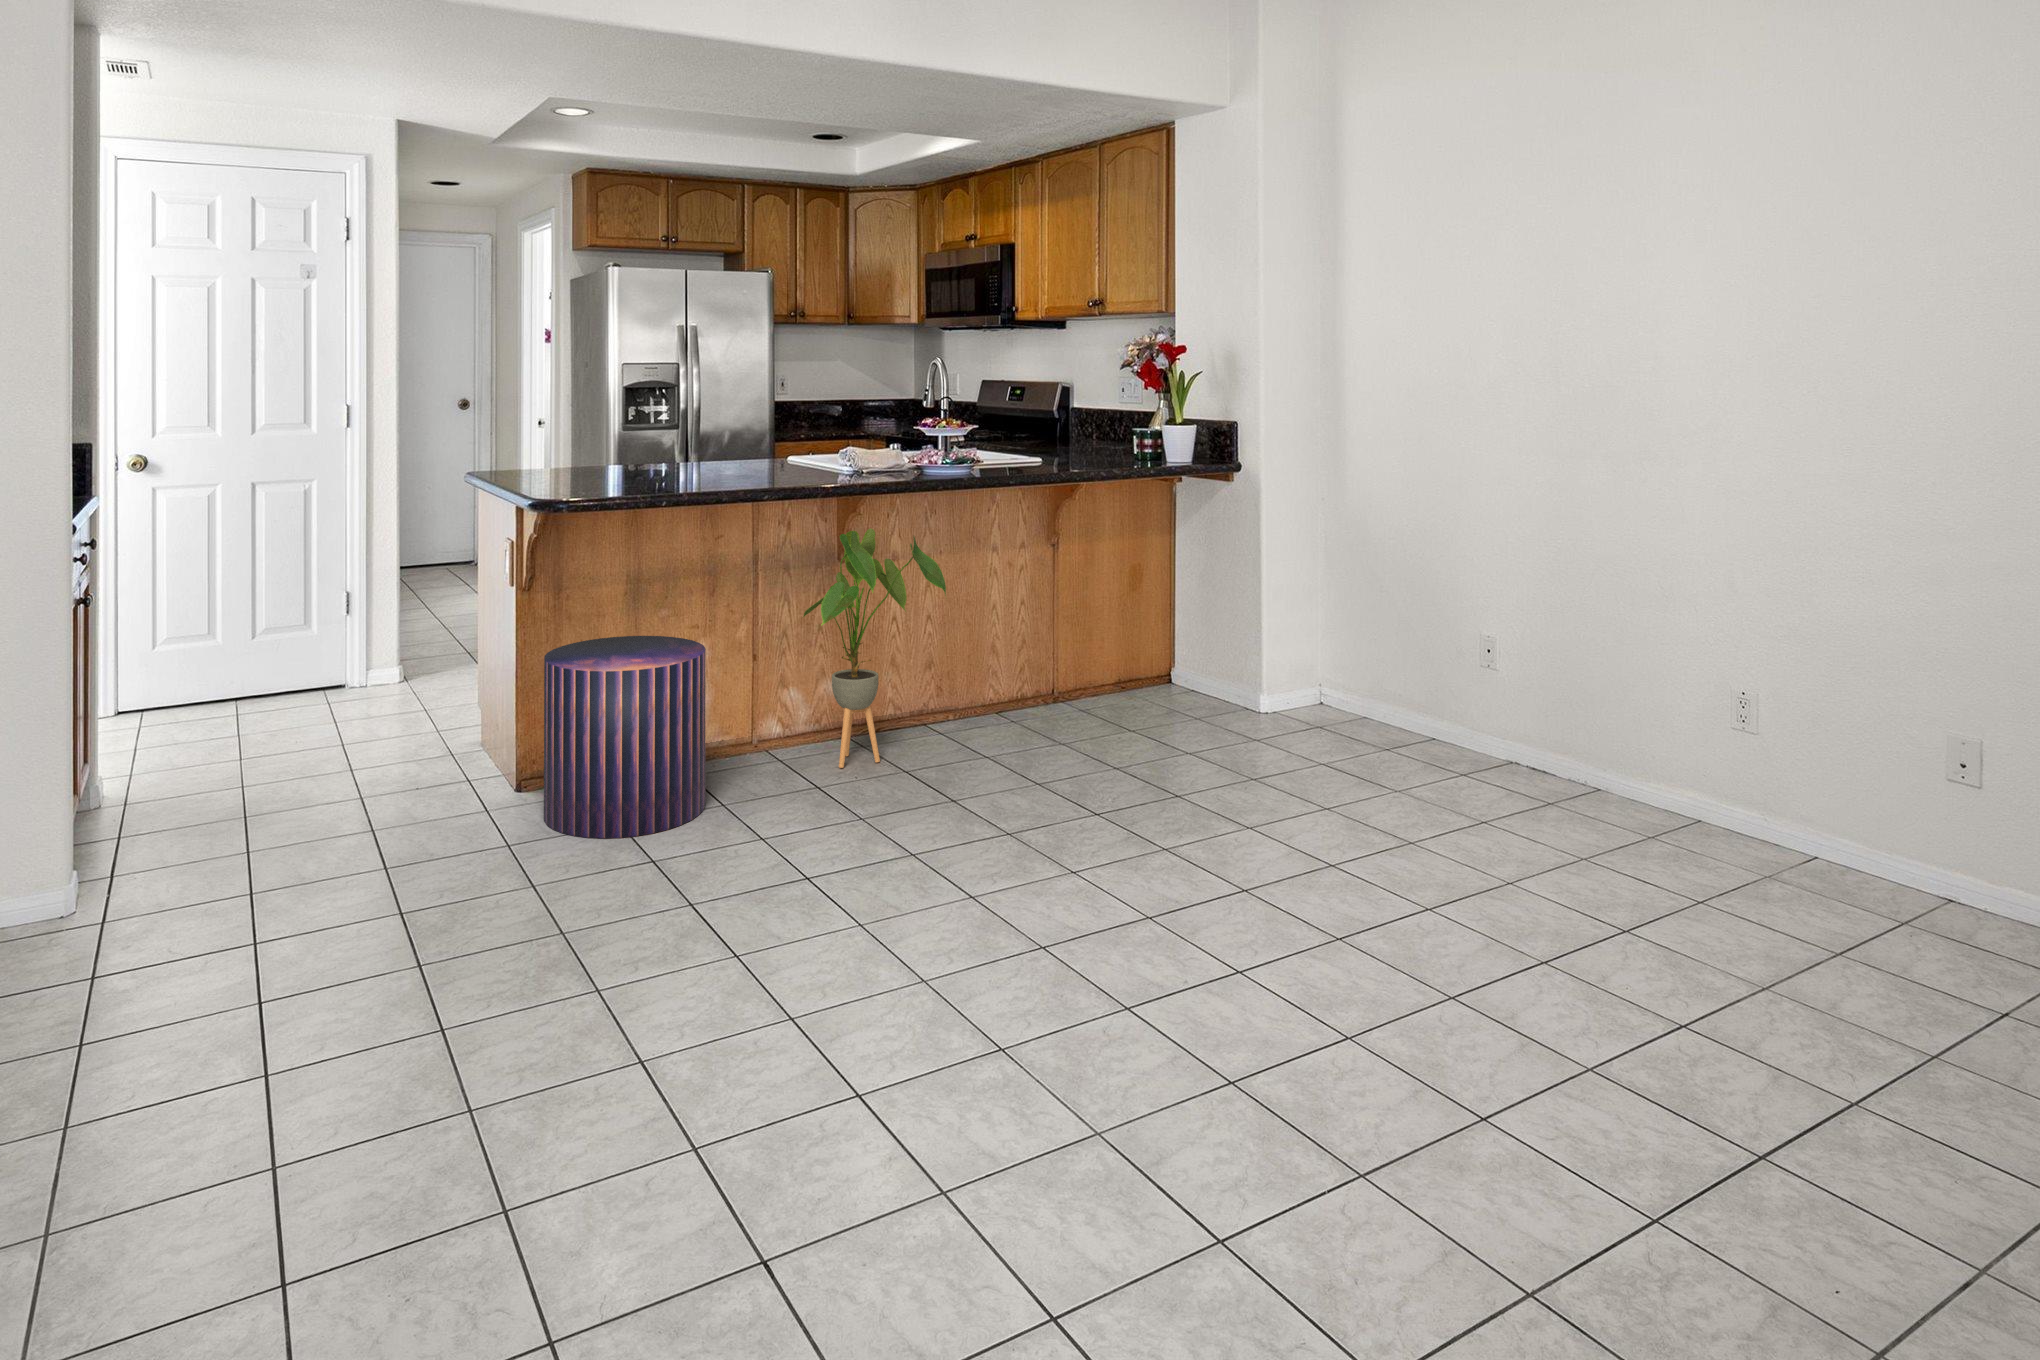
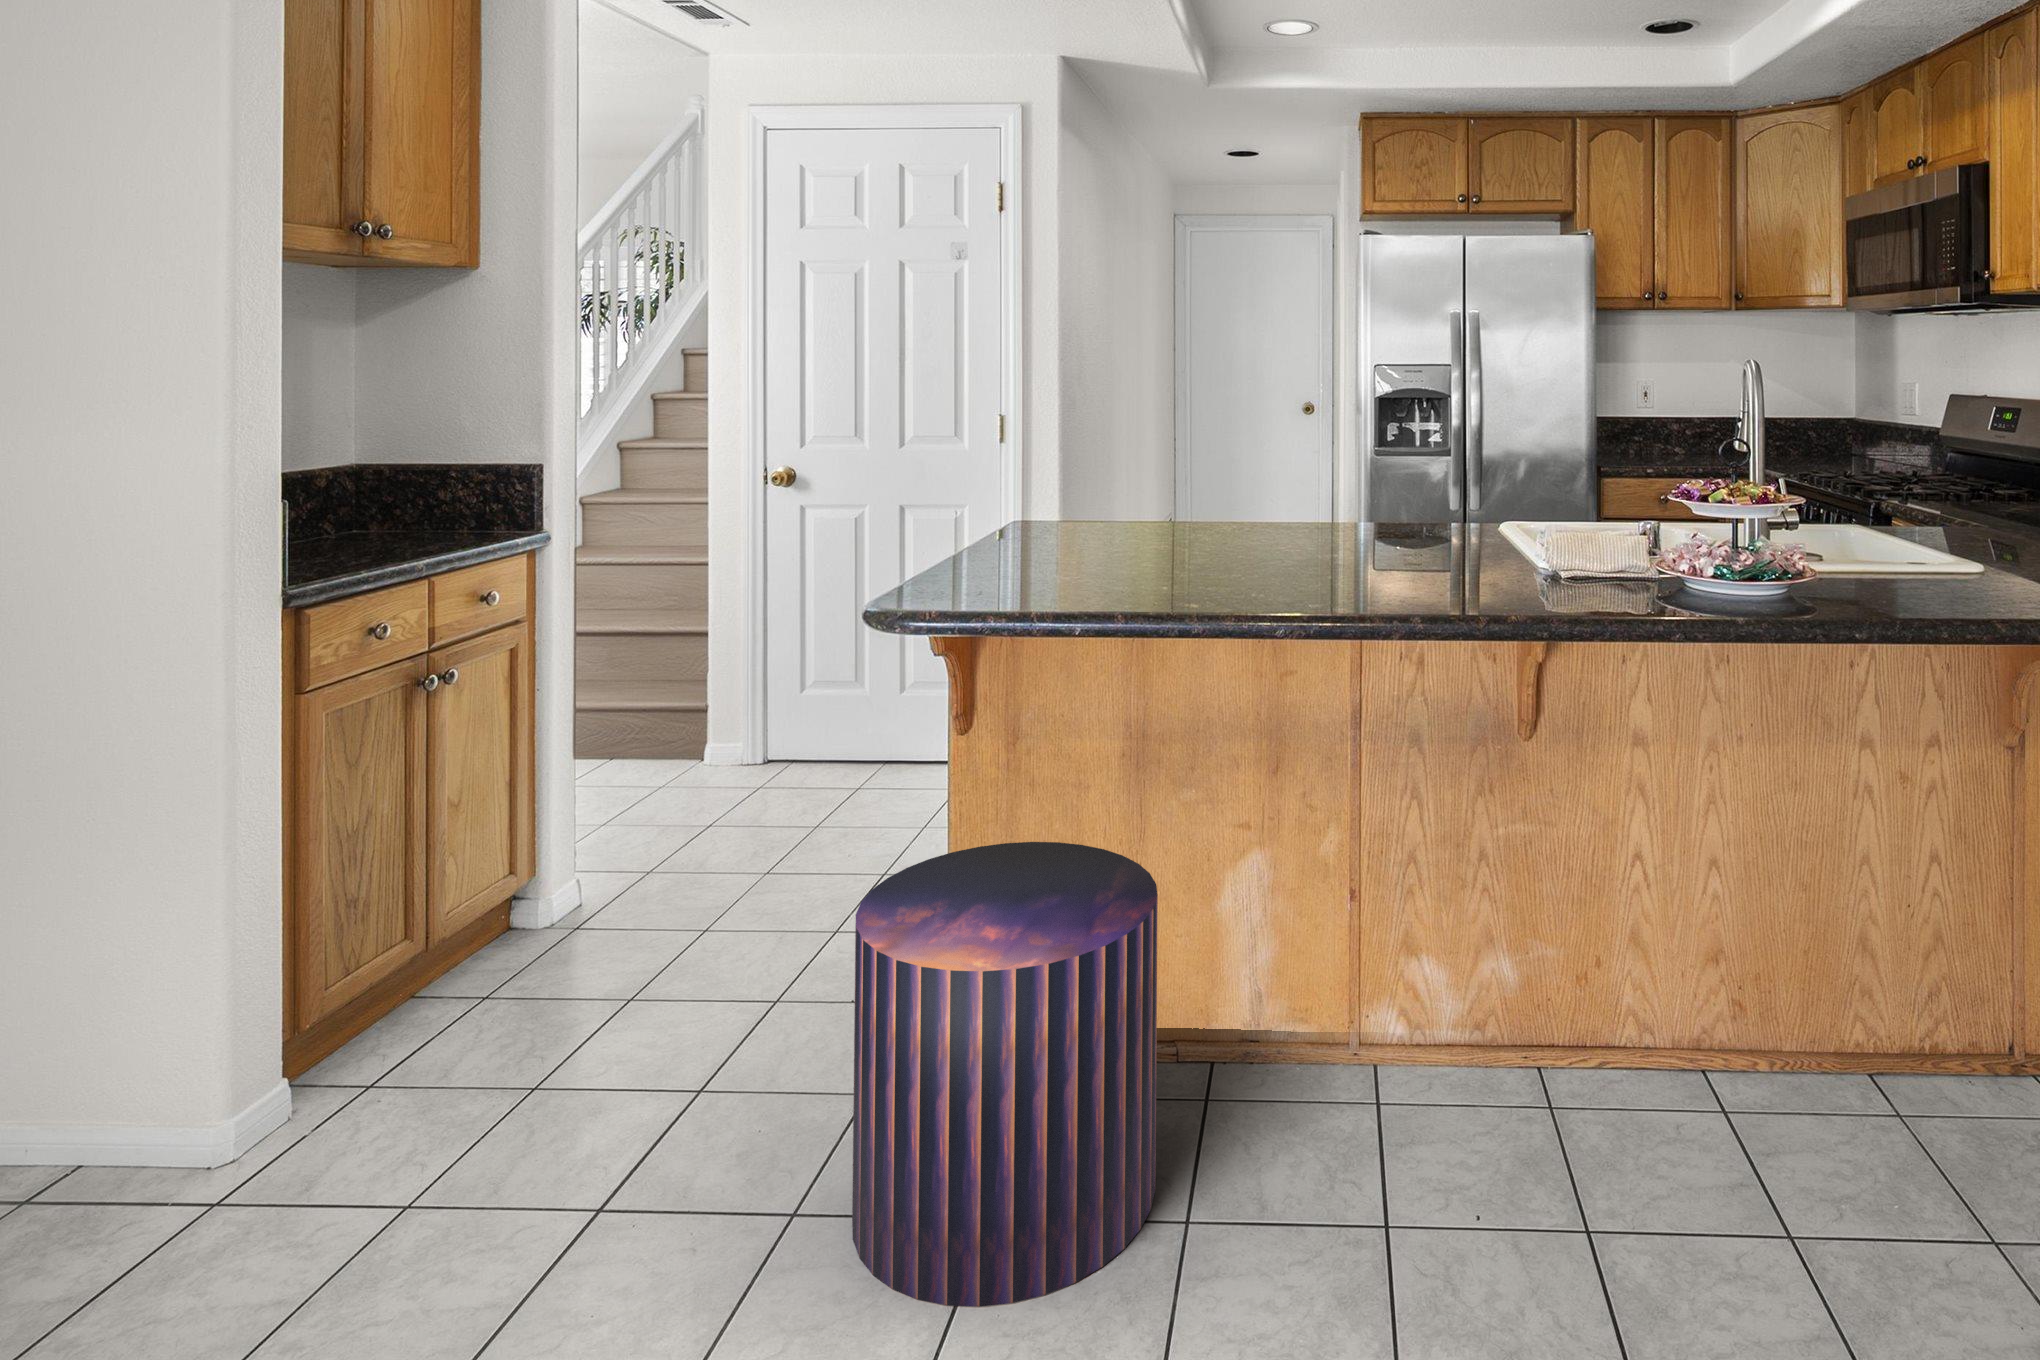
house plant: present [803,528,946,768] -> none [1397,690,1687,1190]

